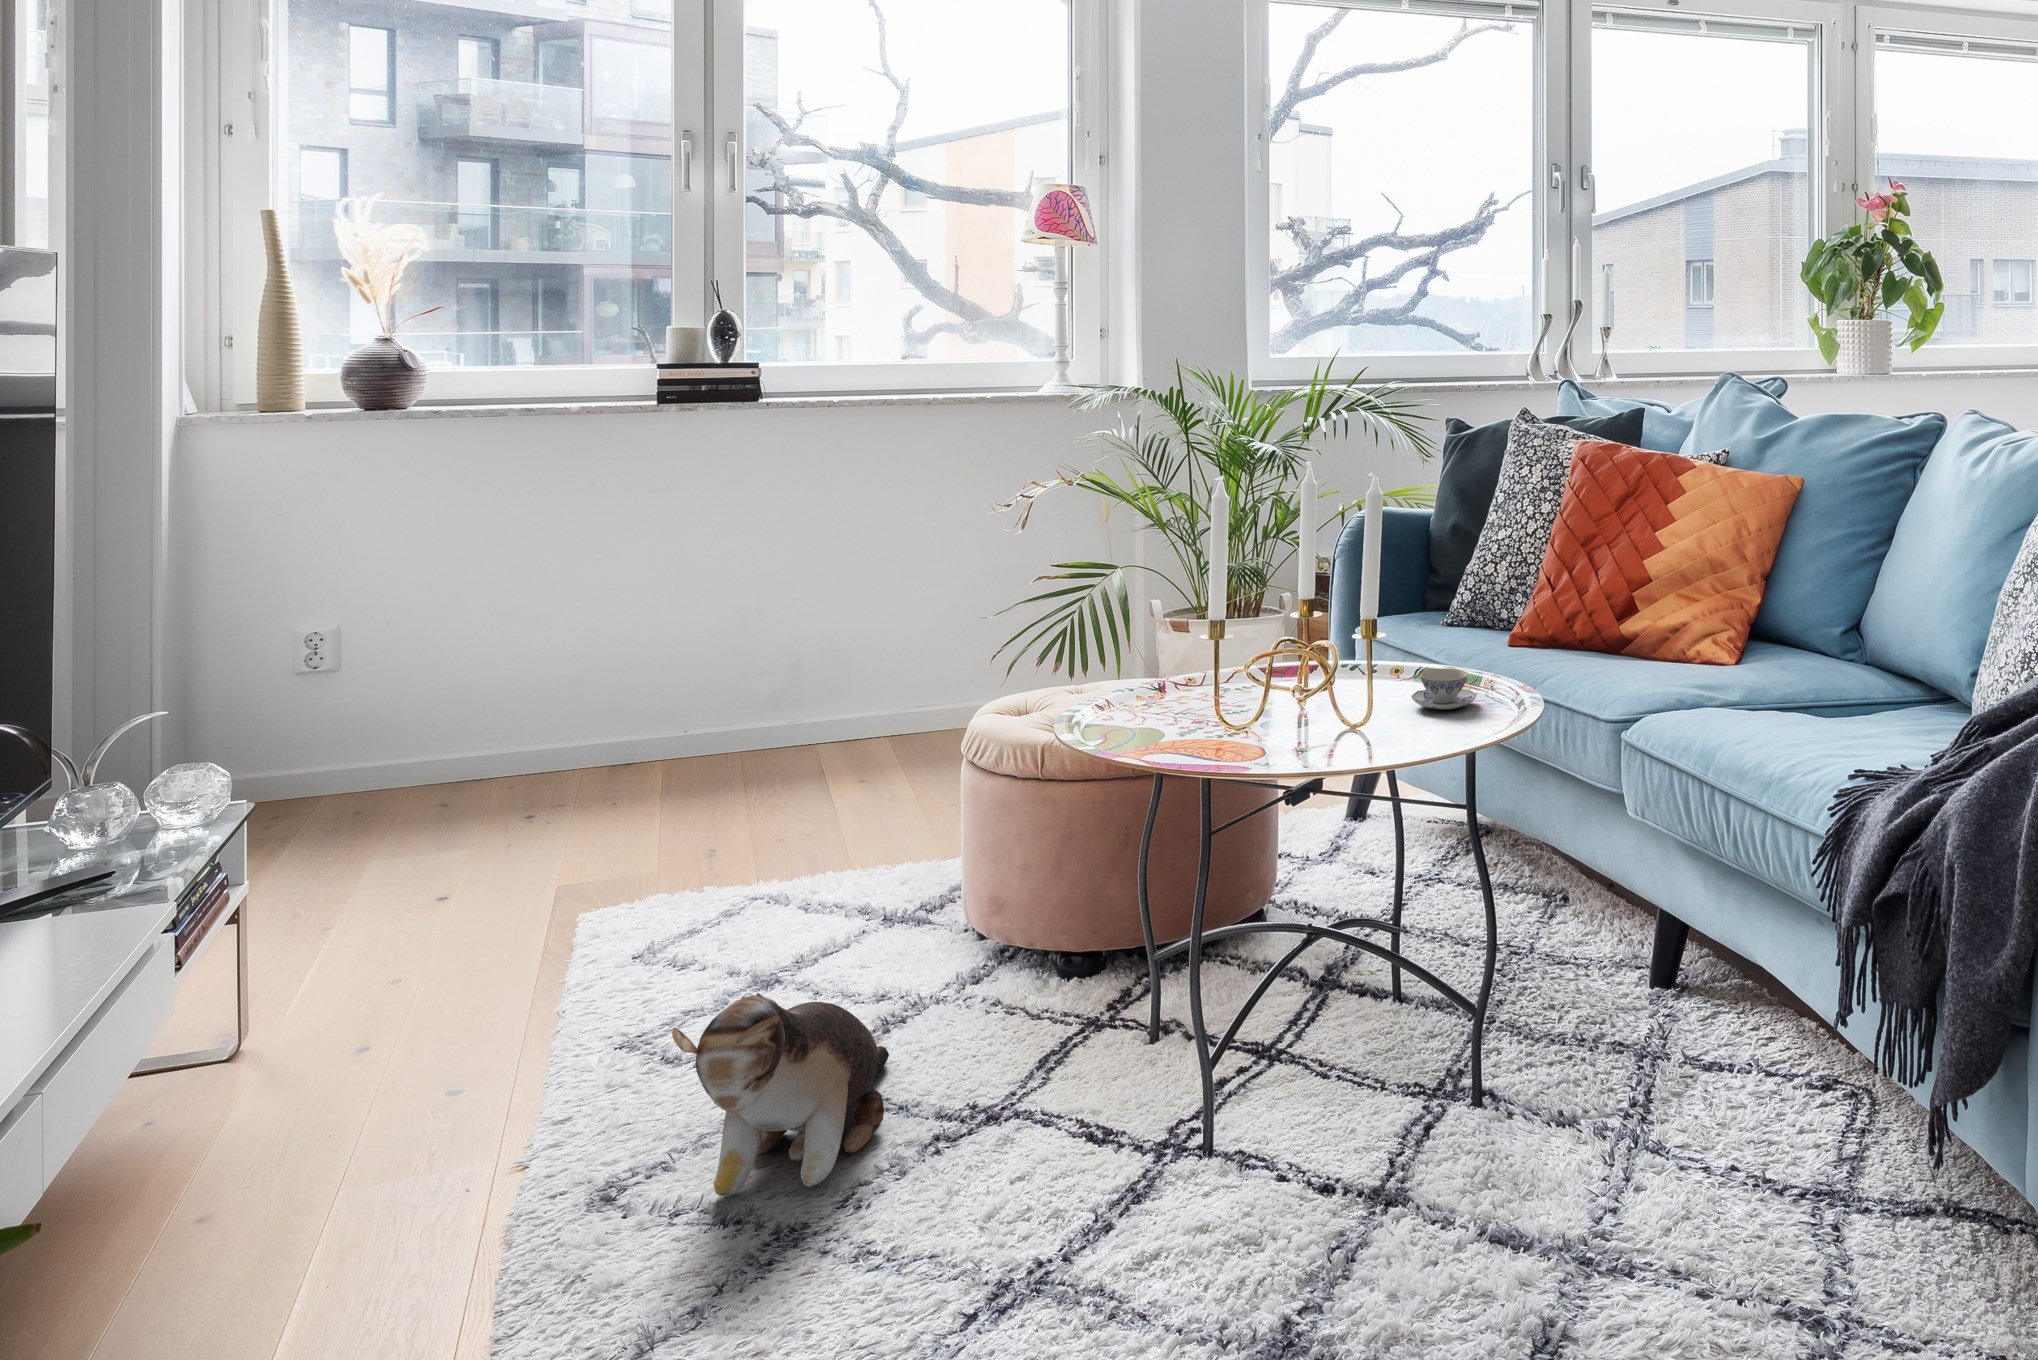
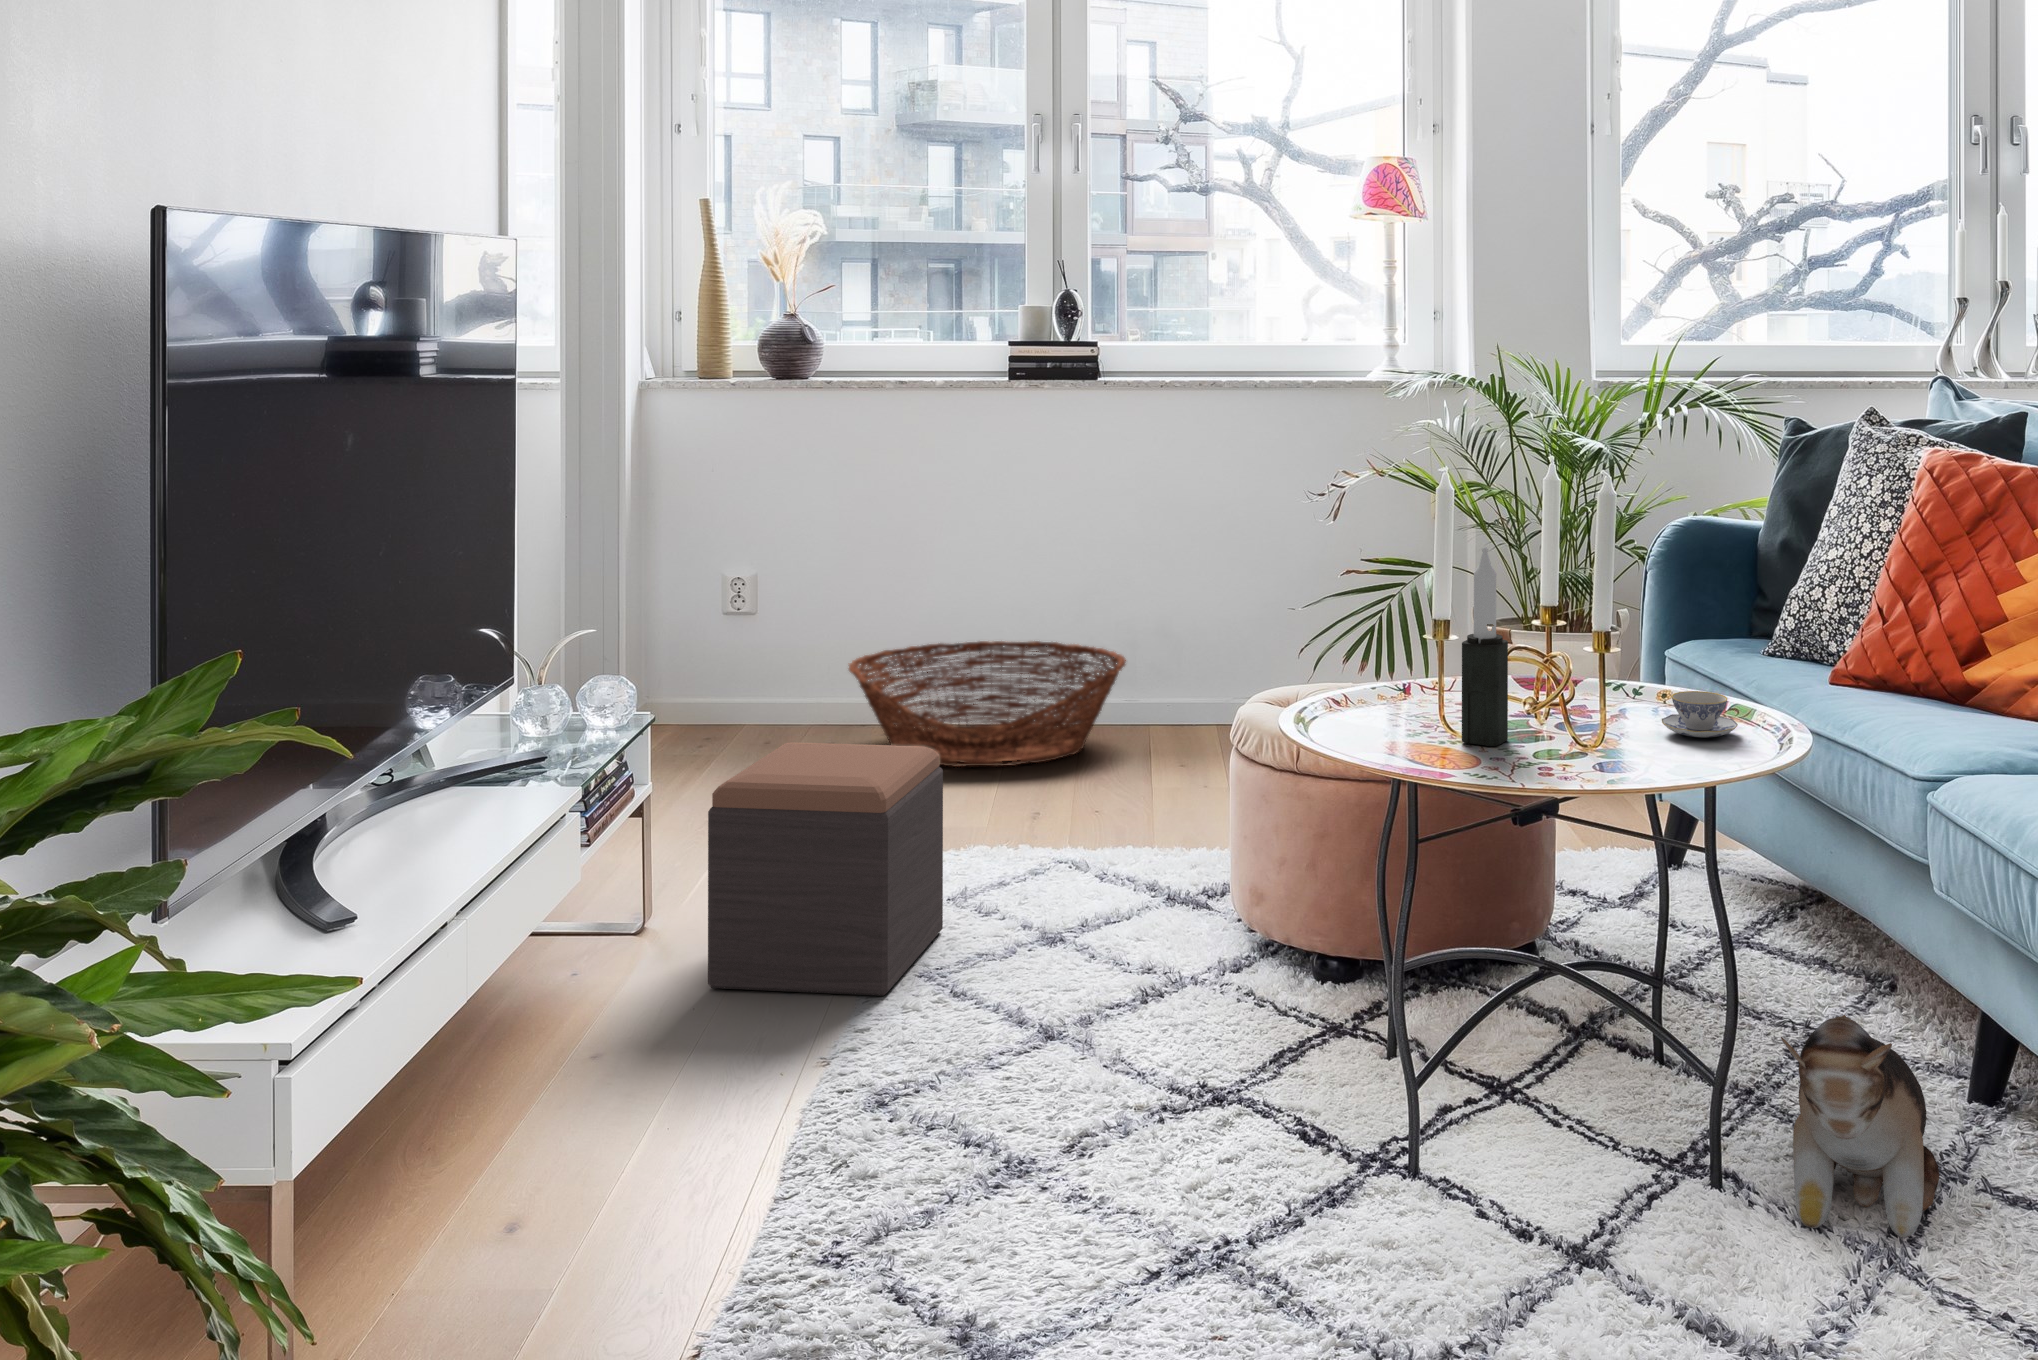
candle: none [1239,557,1282,739] -> present [1462,547,1508,746]
basket: none [462,662,803,807] -> present [849,641,1126,767]
footstool: none [329,799,634,1112] -> present [708,742,943,996]
plush toy: present [672,993,889,1196] -> present [1781,1015,1939,1237]

